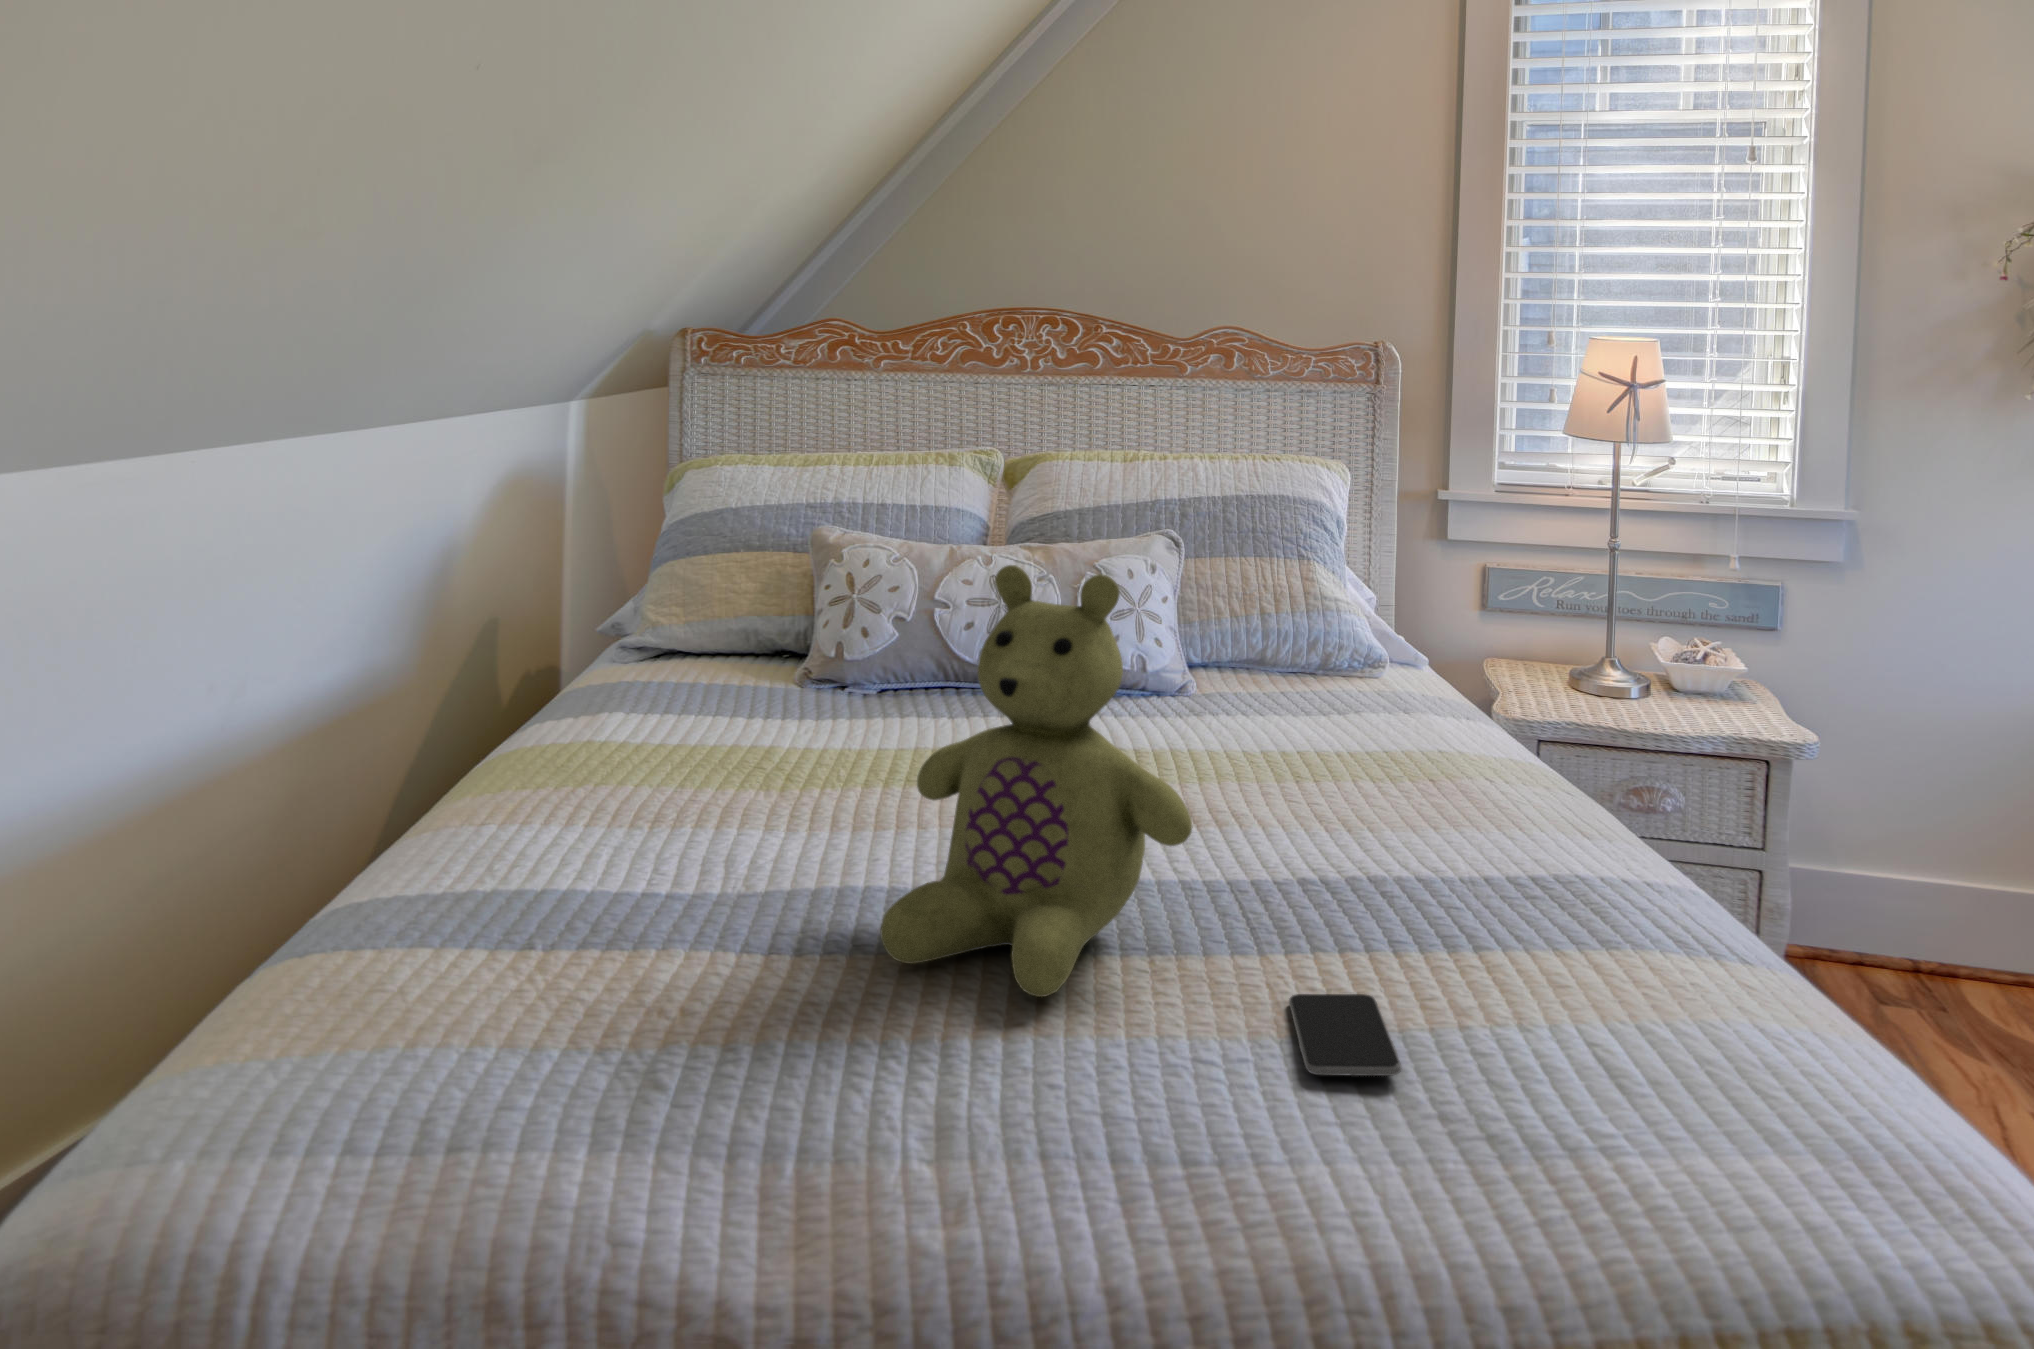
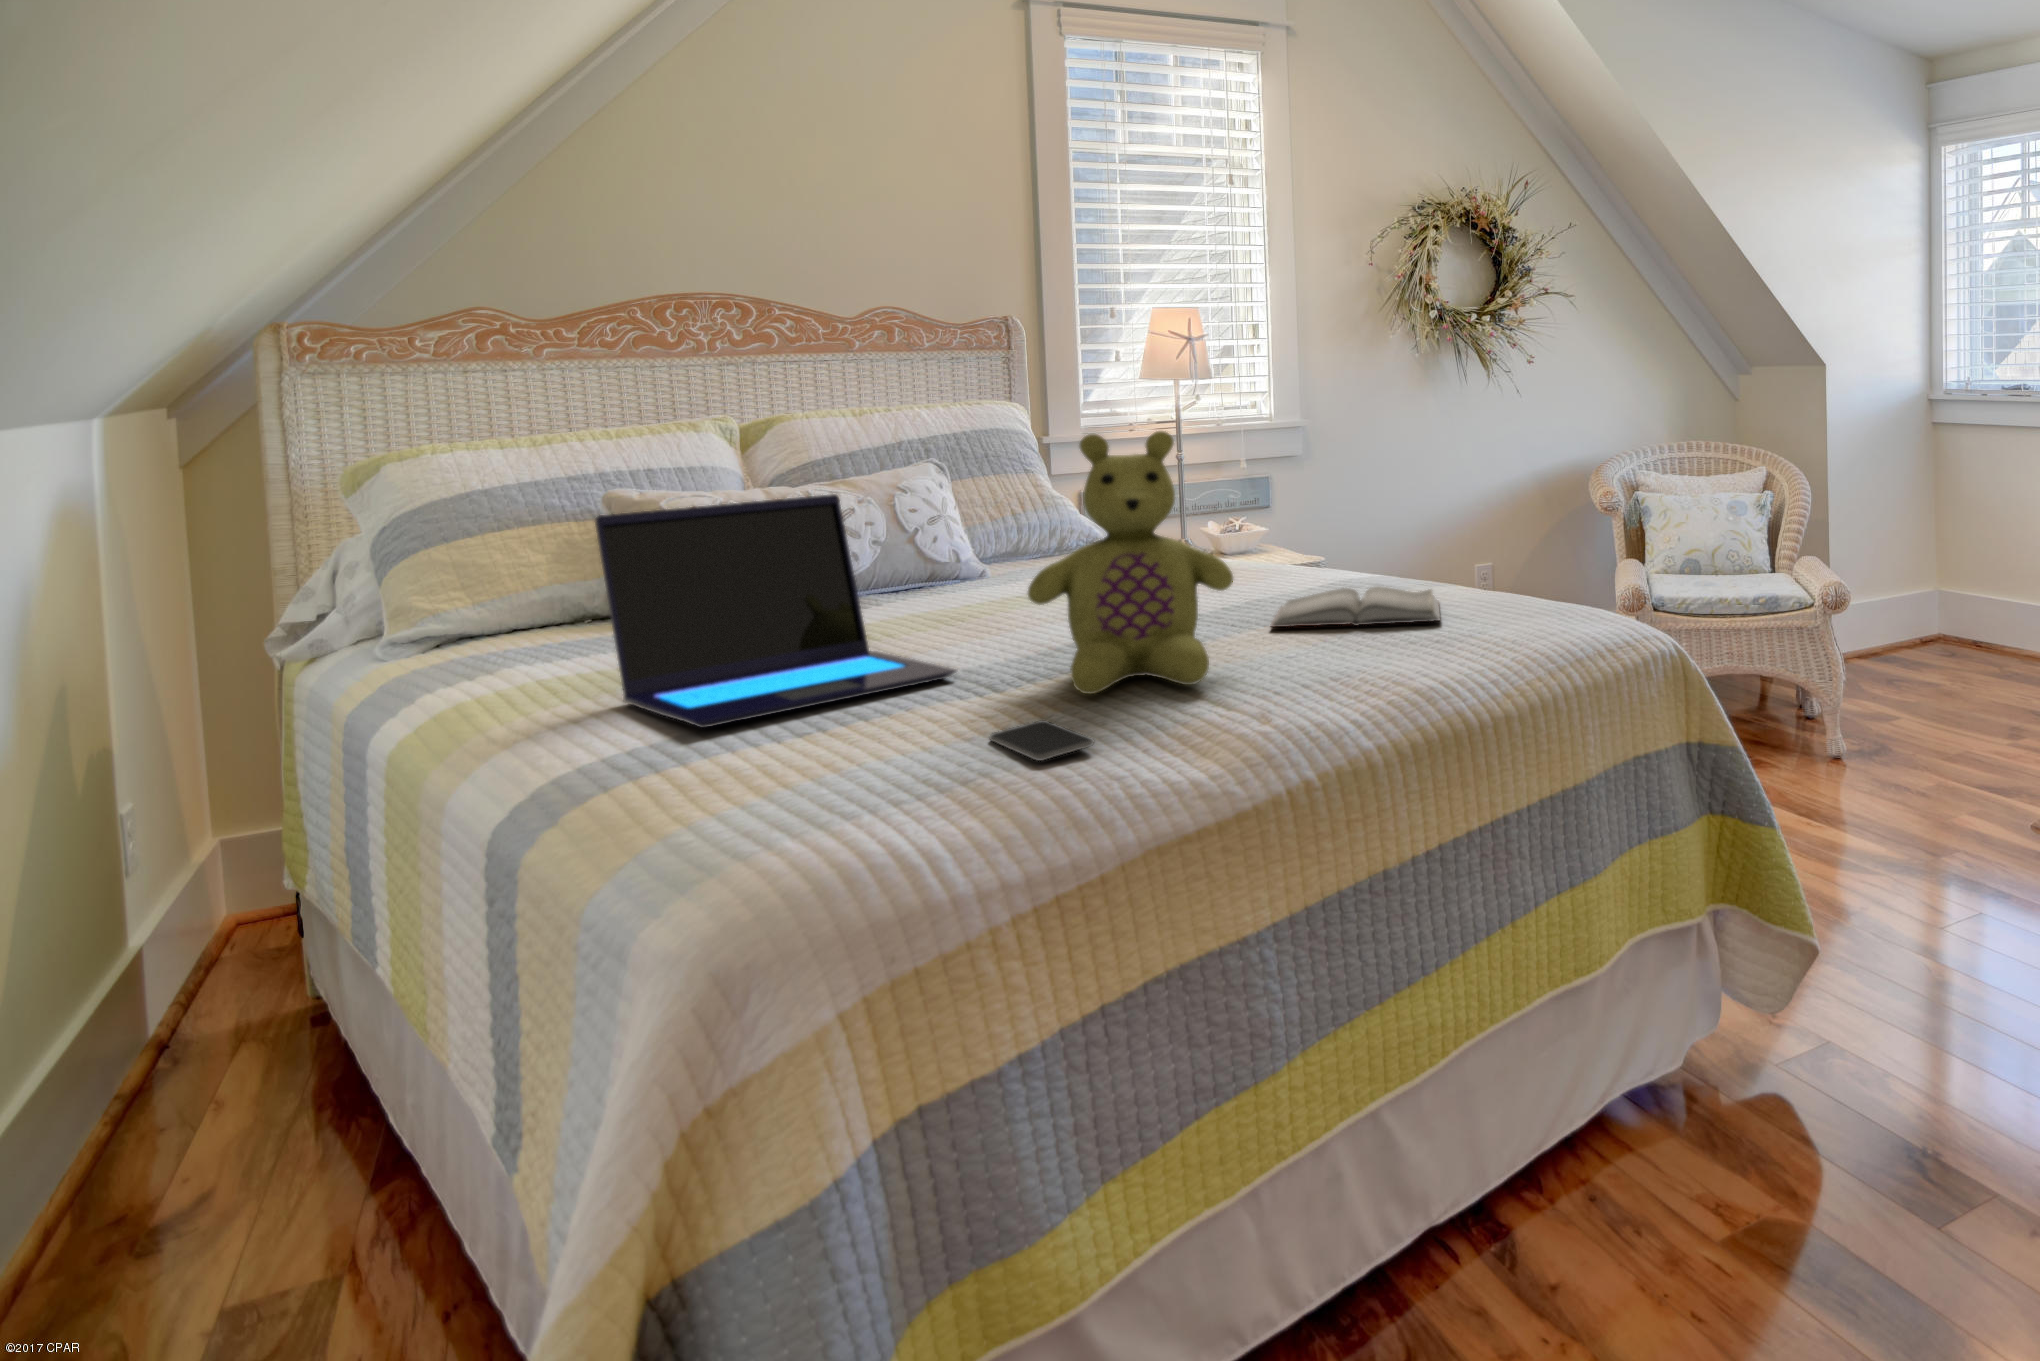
laptop: none [524,576,867,865] -> present [595,494,957,728]
hardback book: none [1328,861,1689,997] -> present [1271,587,1440,627]
smartphone: present [1289,994,1402,1076] -> present [990,720,1094,761]

